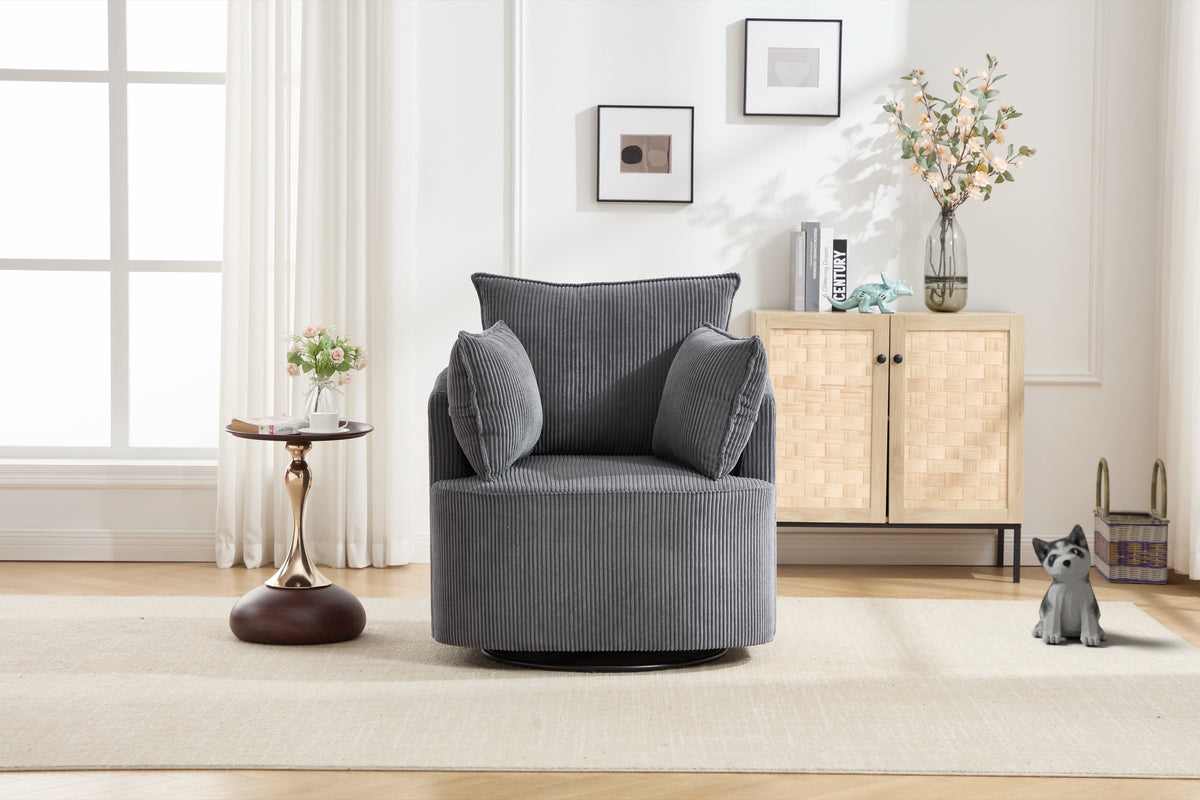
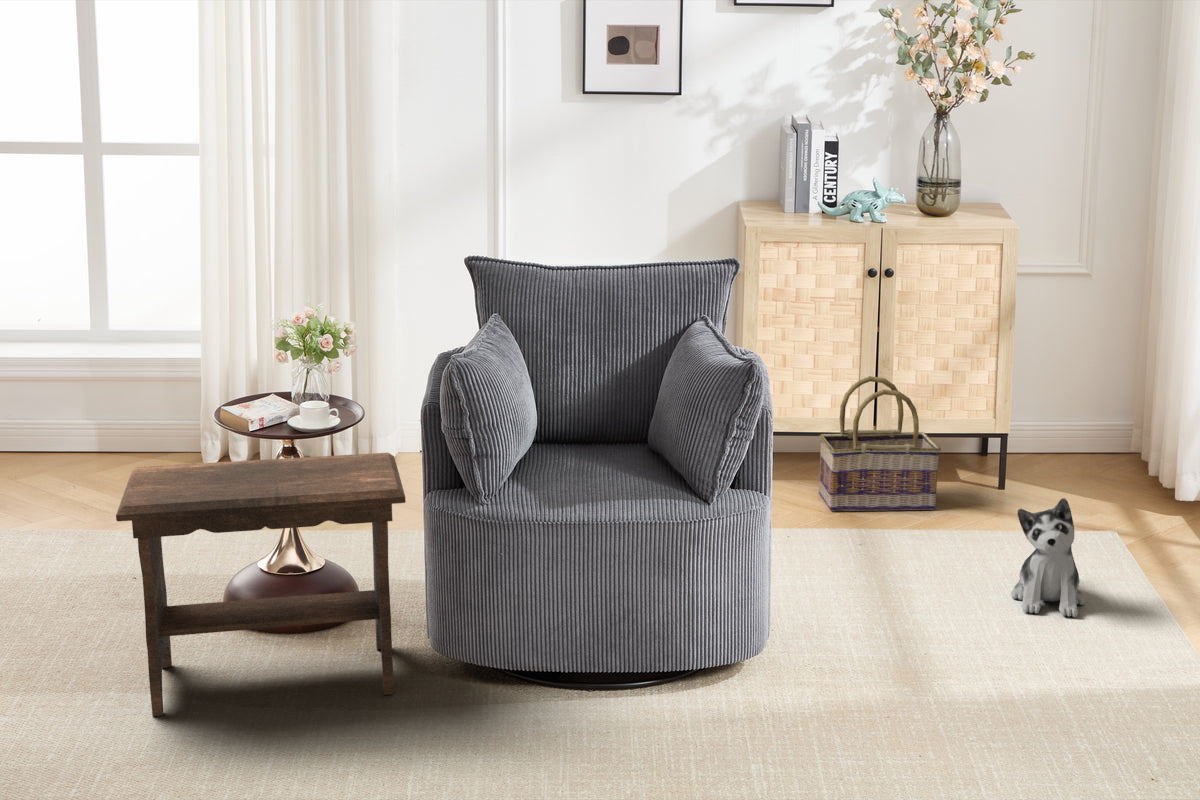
footstool: none [129,450,413,686] -> present [116,453,406,716]
basket: present [1093,458,1170,584] -> present [819,376,941,511]

